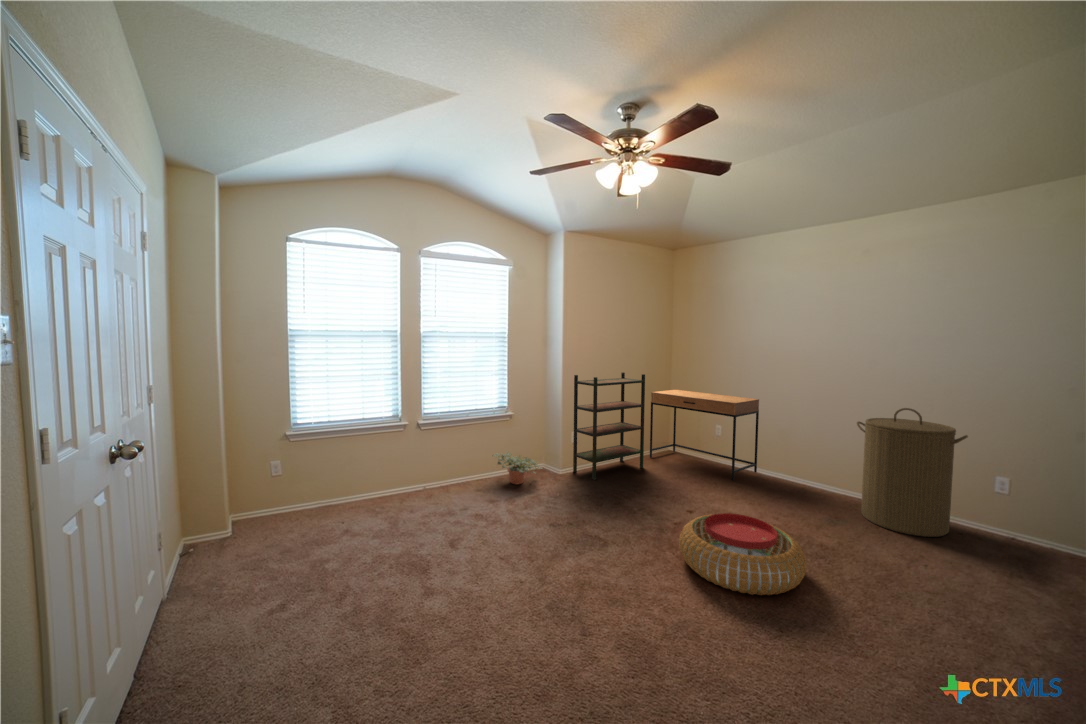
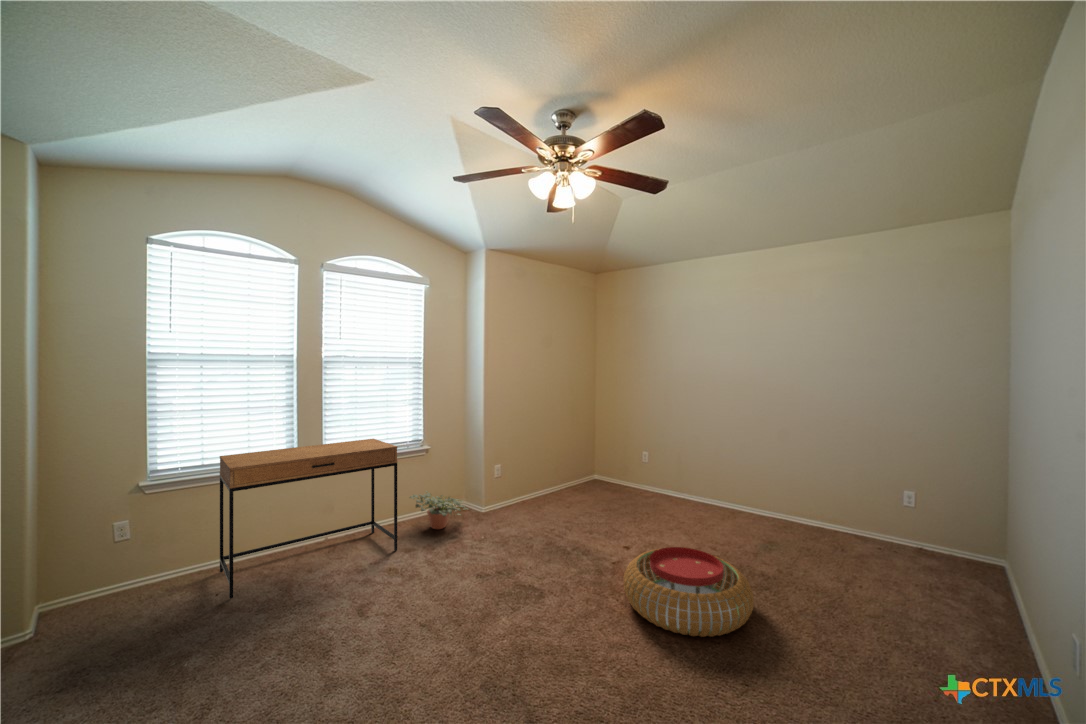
bookshelf: present [573,372,645,480] -> none [502,398,577,518]
desk: present [650,390,759,481] -> present [220,439,397,599]
laundry hamper: present [857,408,968,537] -> none [783,427,882,554]

